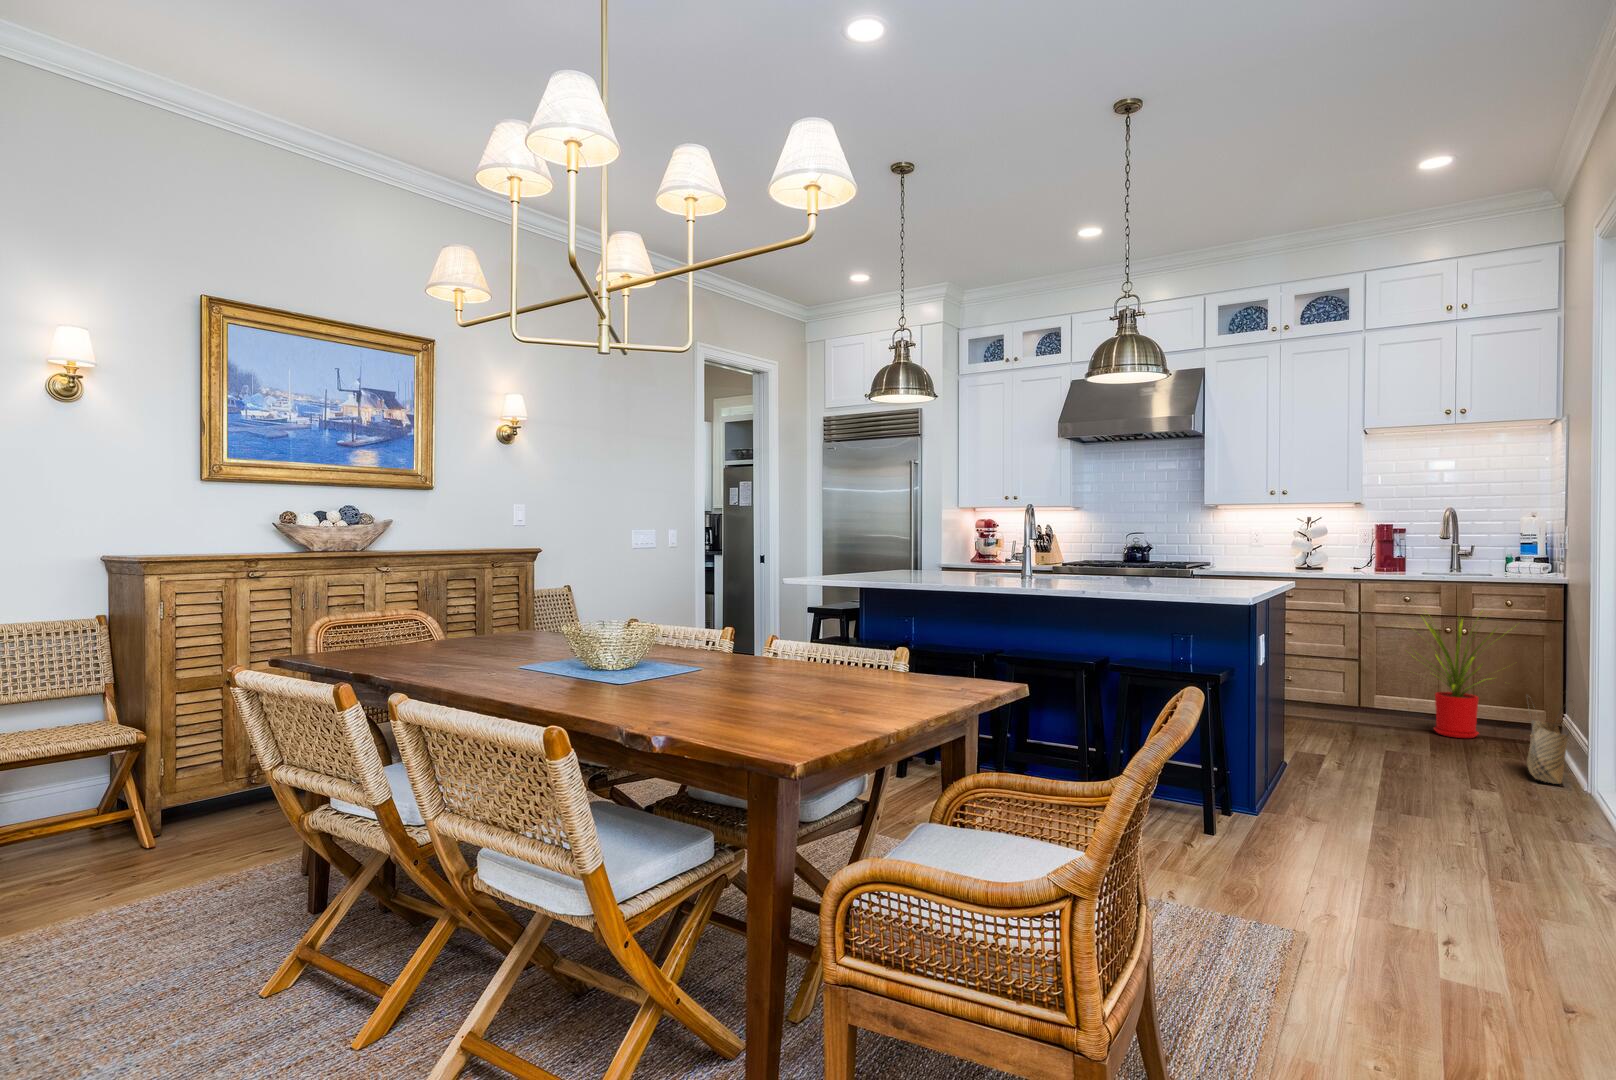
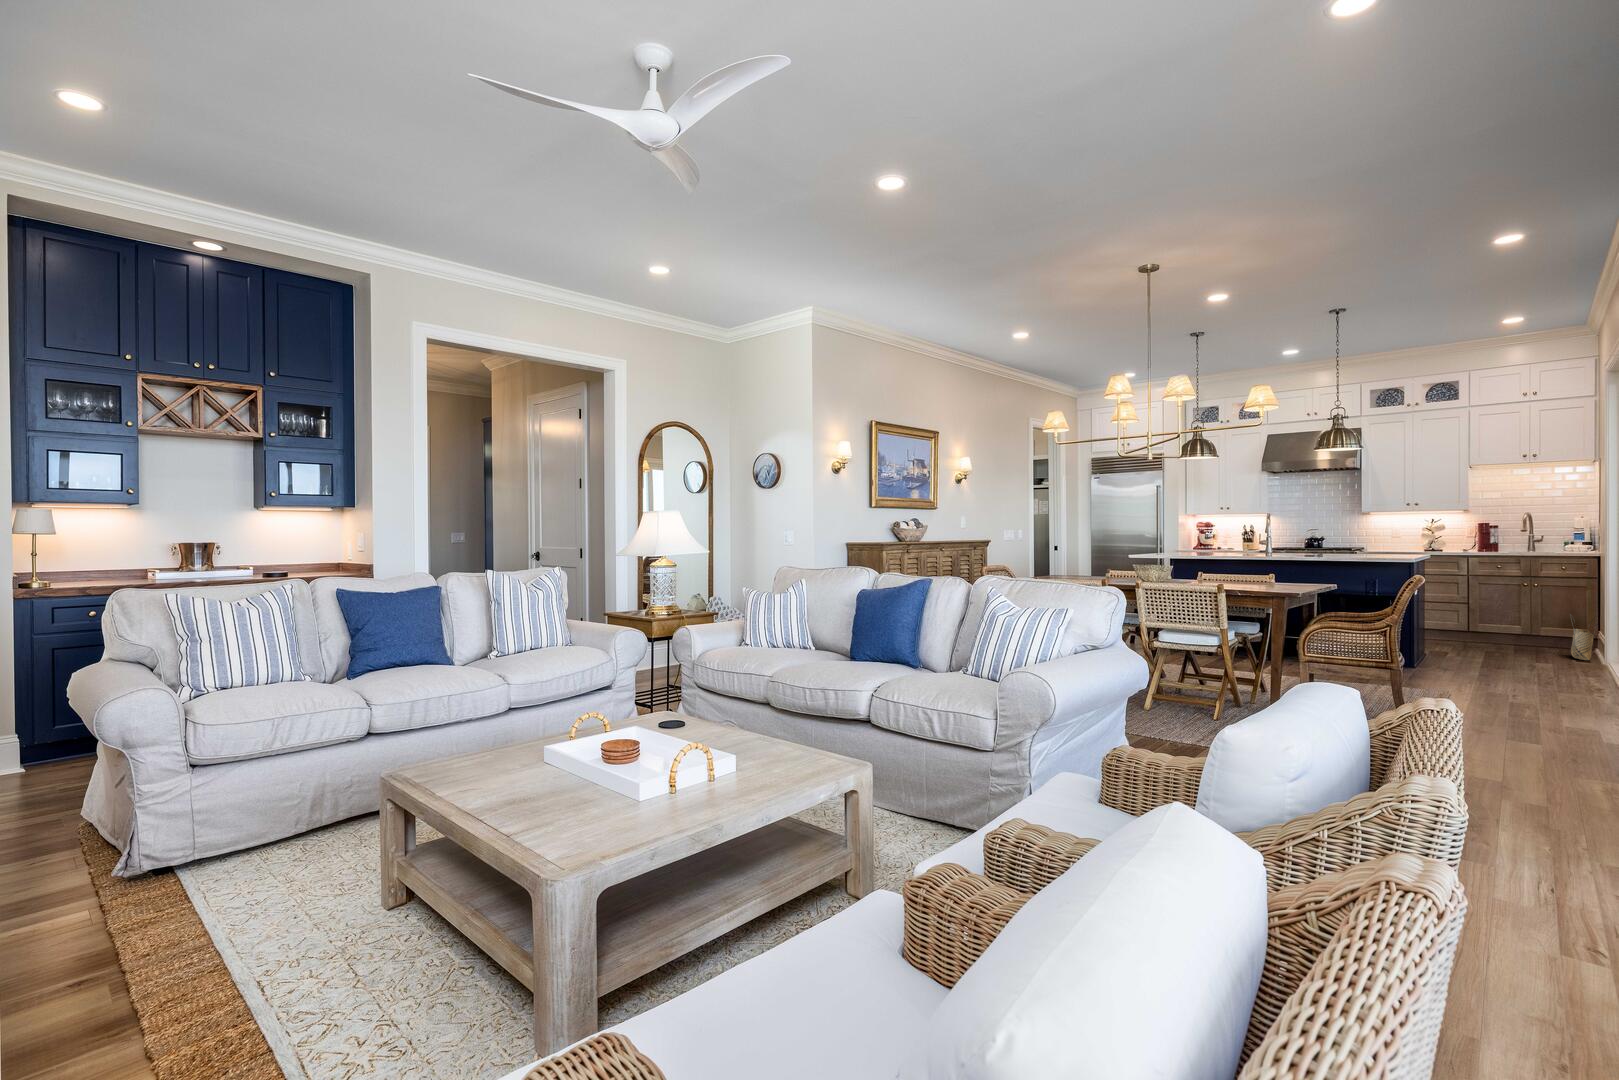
house plant: present [1410,615,1516,738] -> none [1494,569,1571,645]

